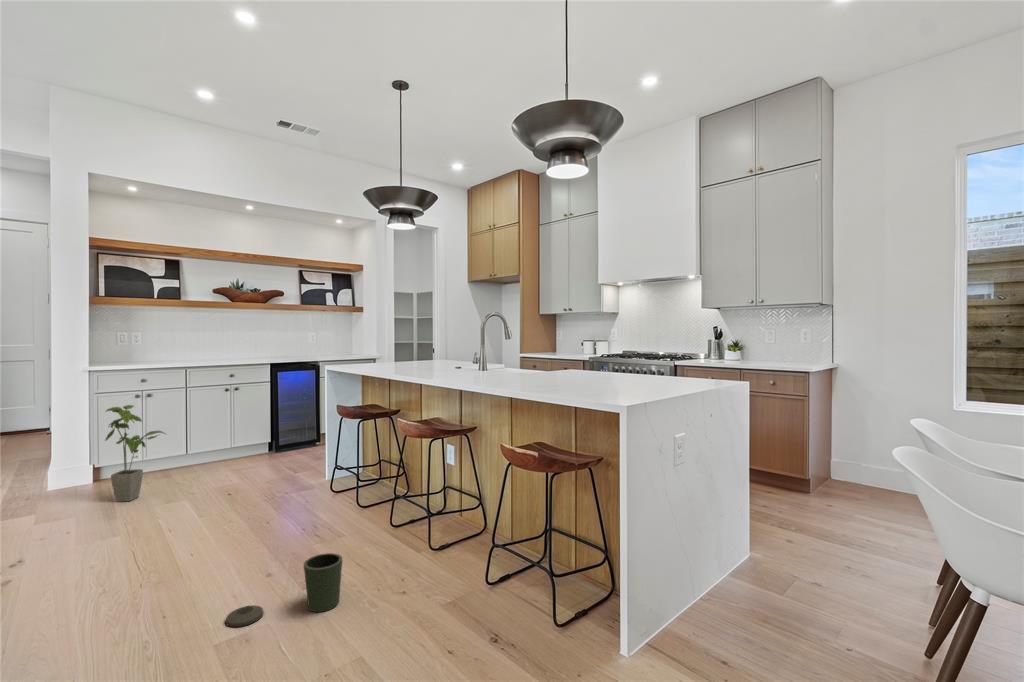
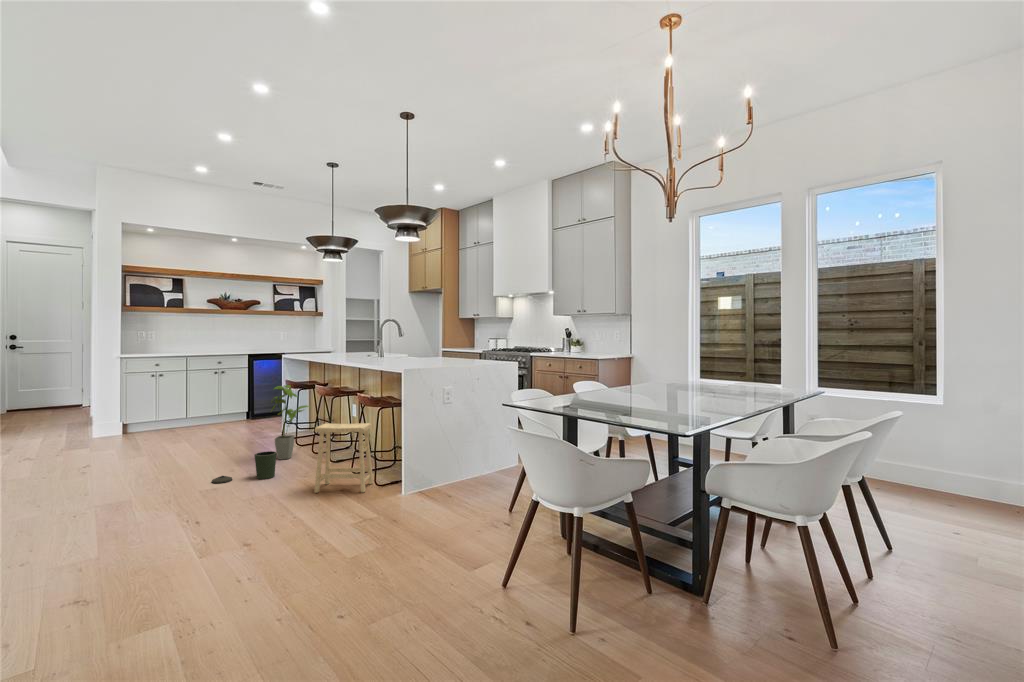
house plant: present [105,405,164,502] -> present [271,385,309,459]
footstool: none [433,514,536,666] -> present [314,423,373,493]

